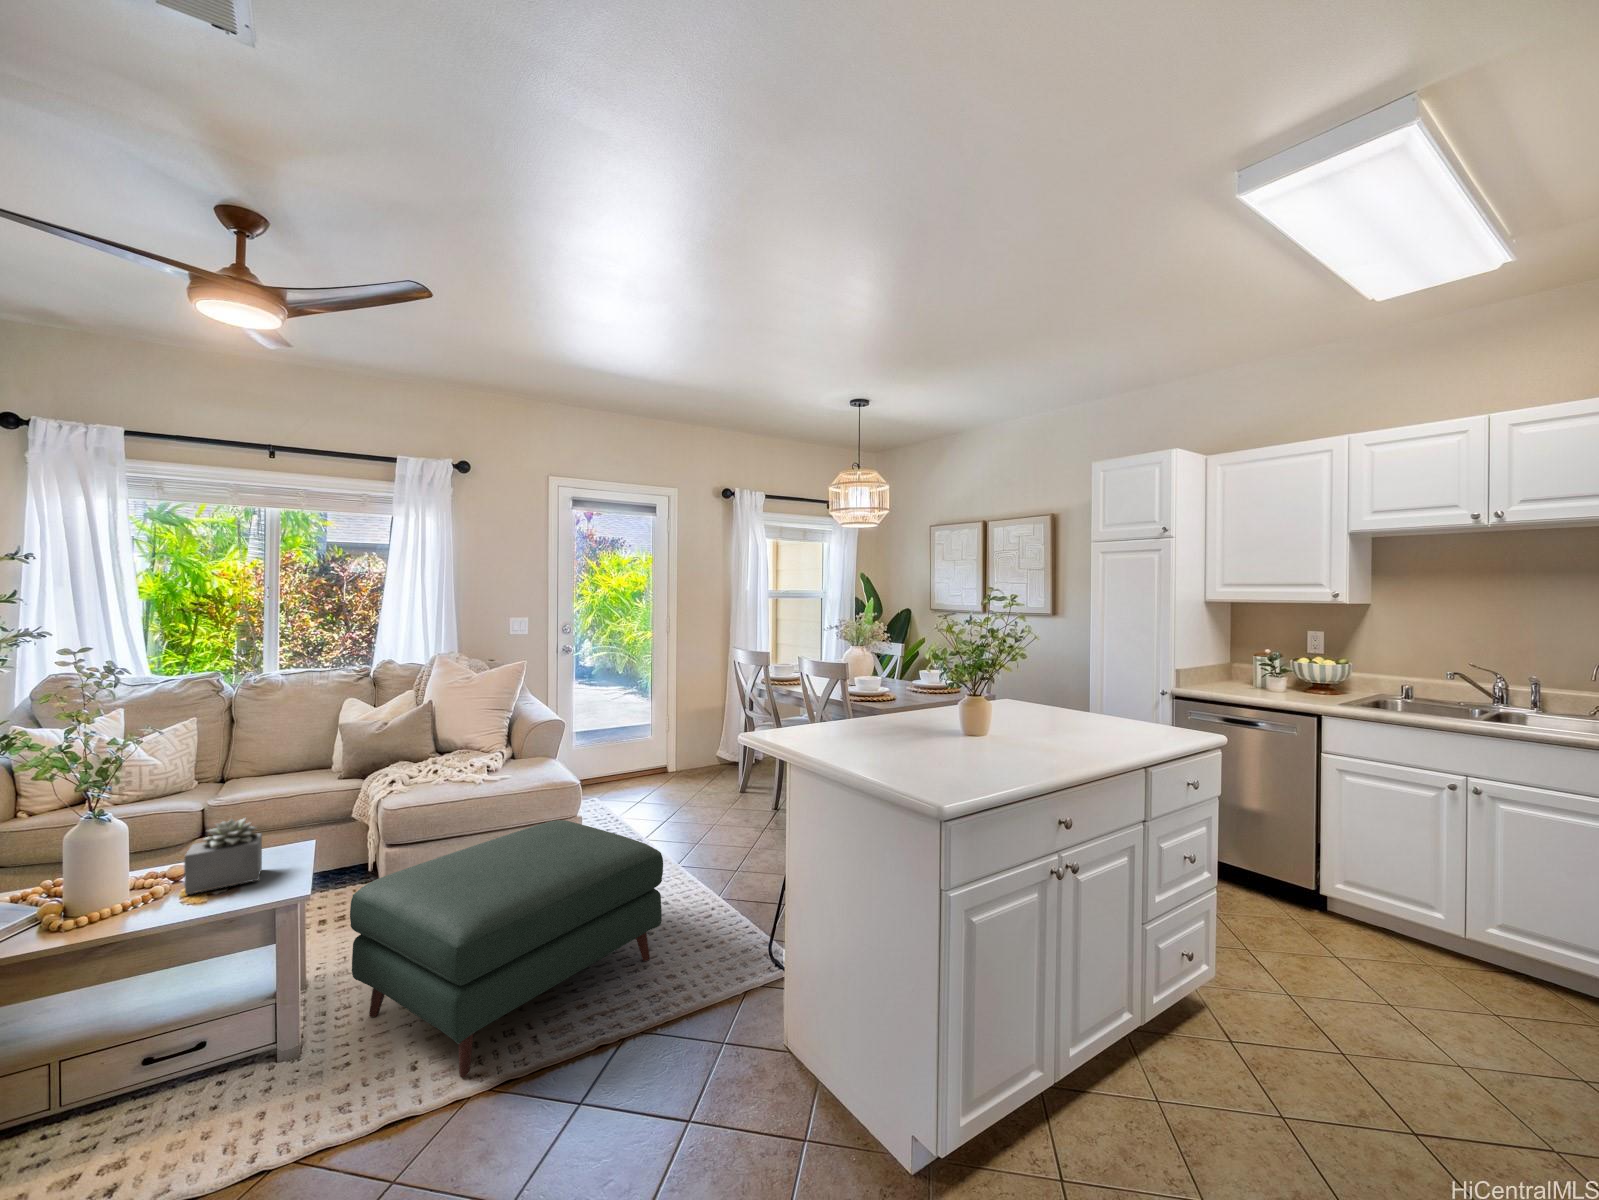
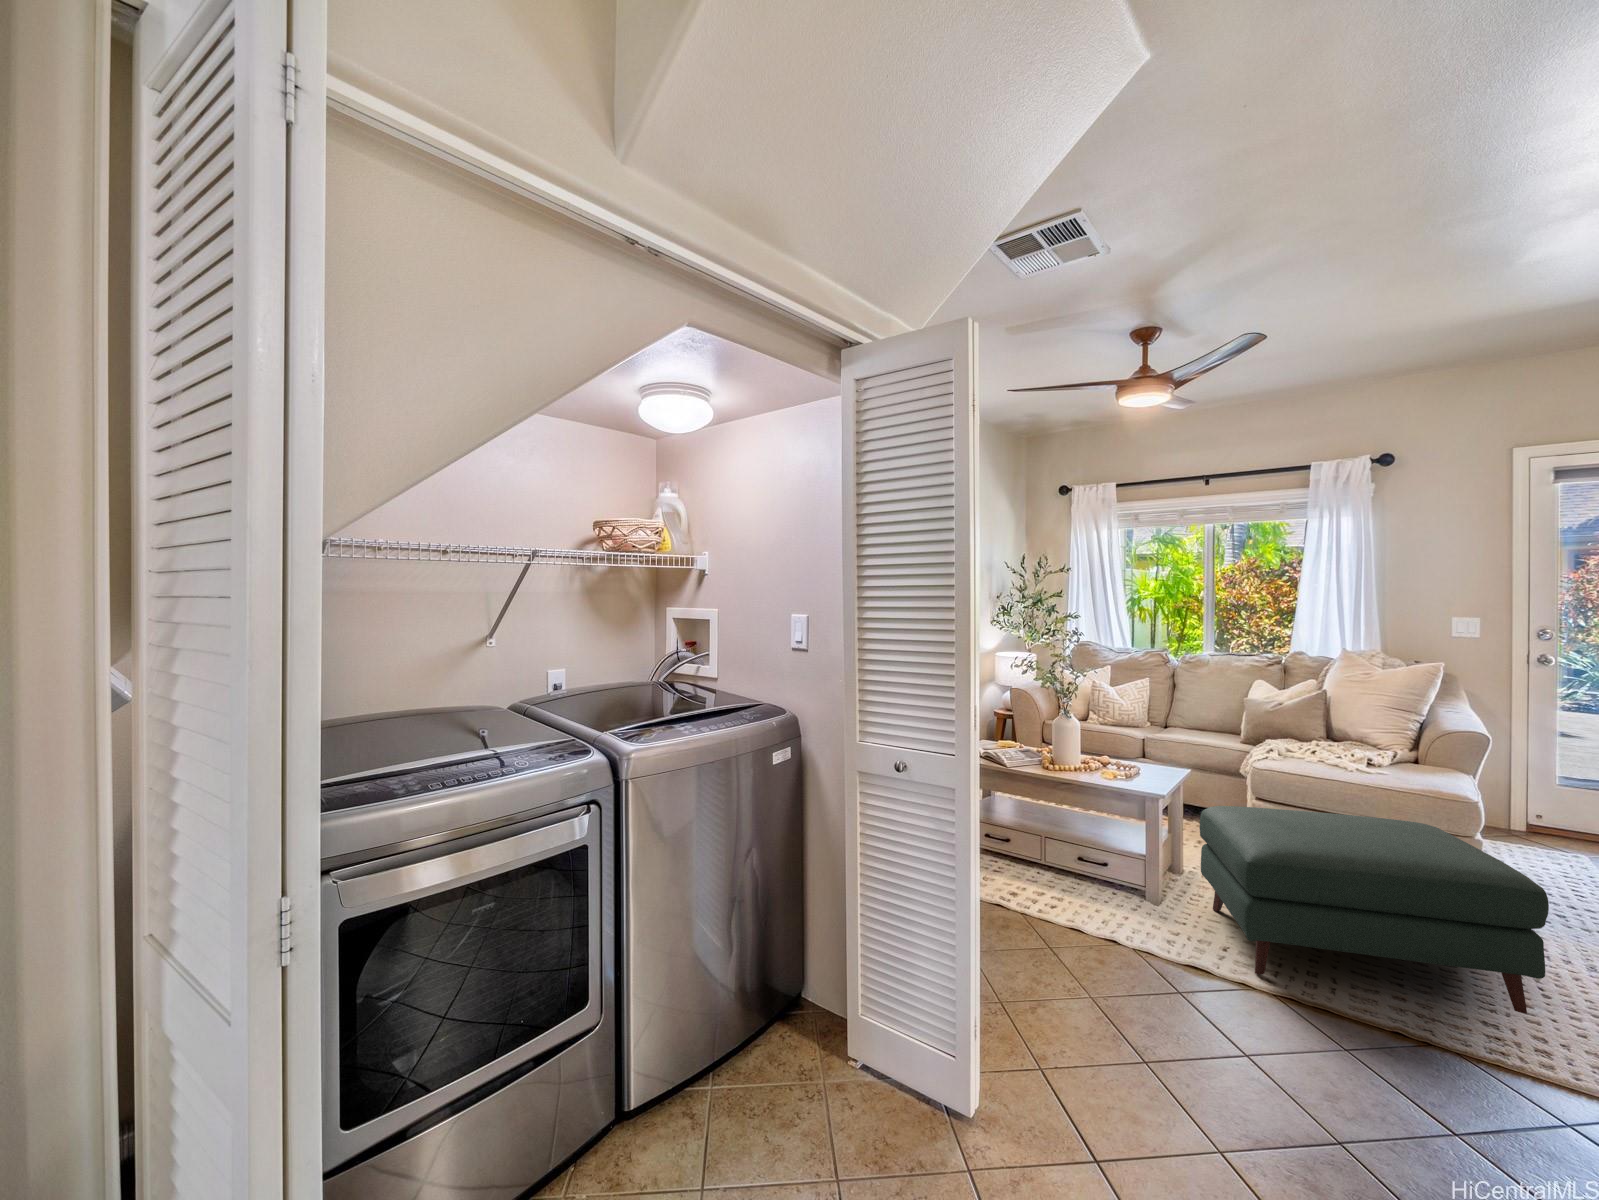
succulent plant: present [184,818,262,894] -> none [1105,734,1151,779]

